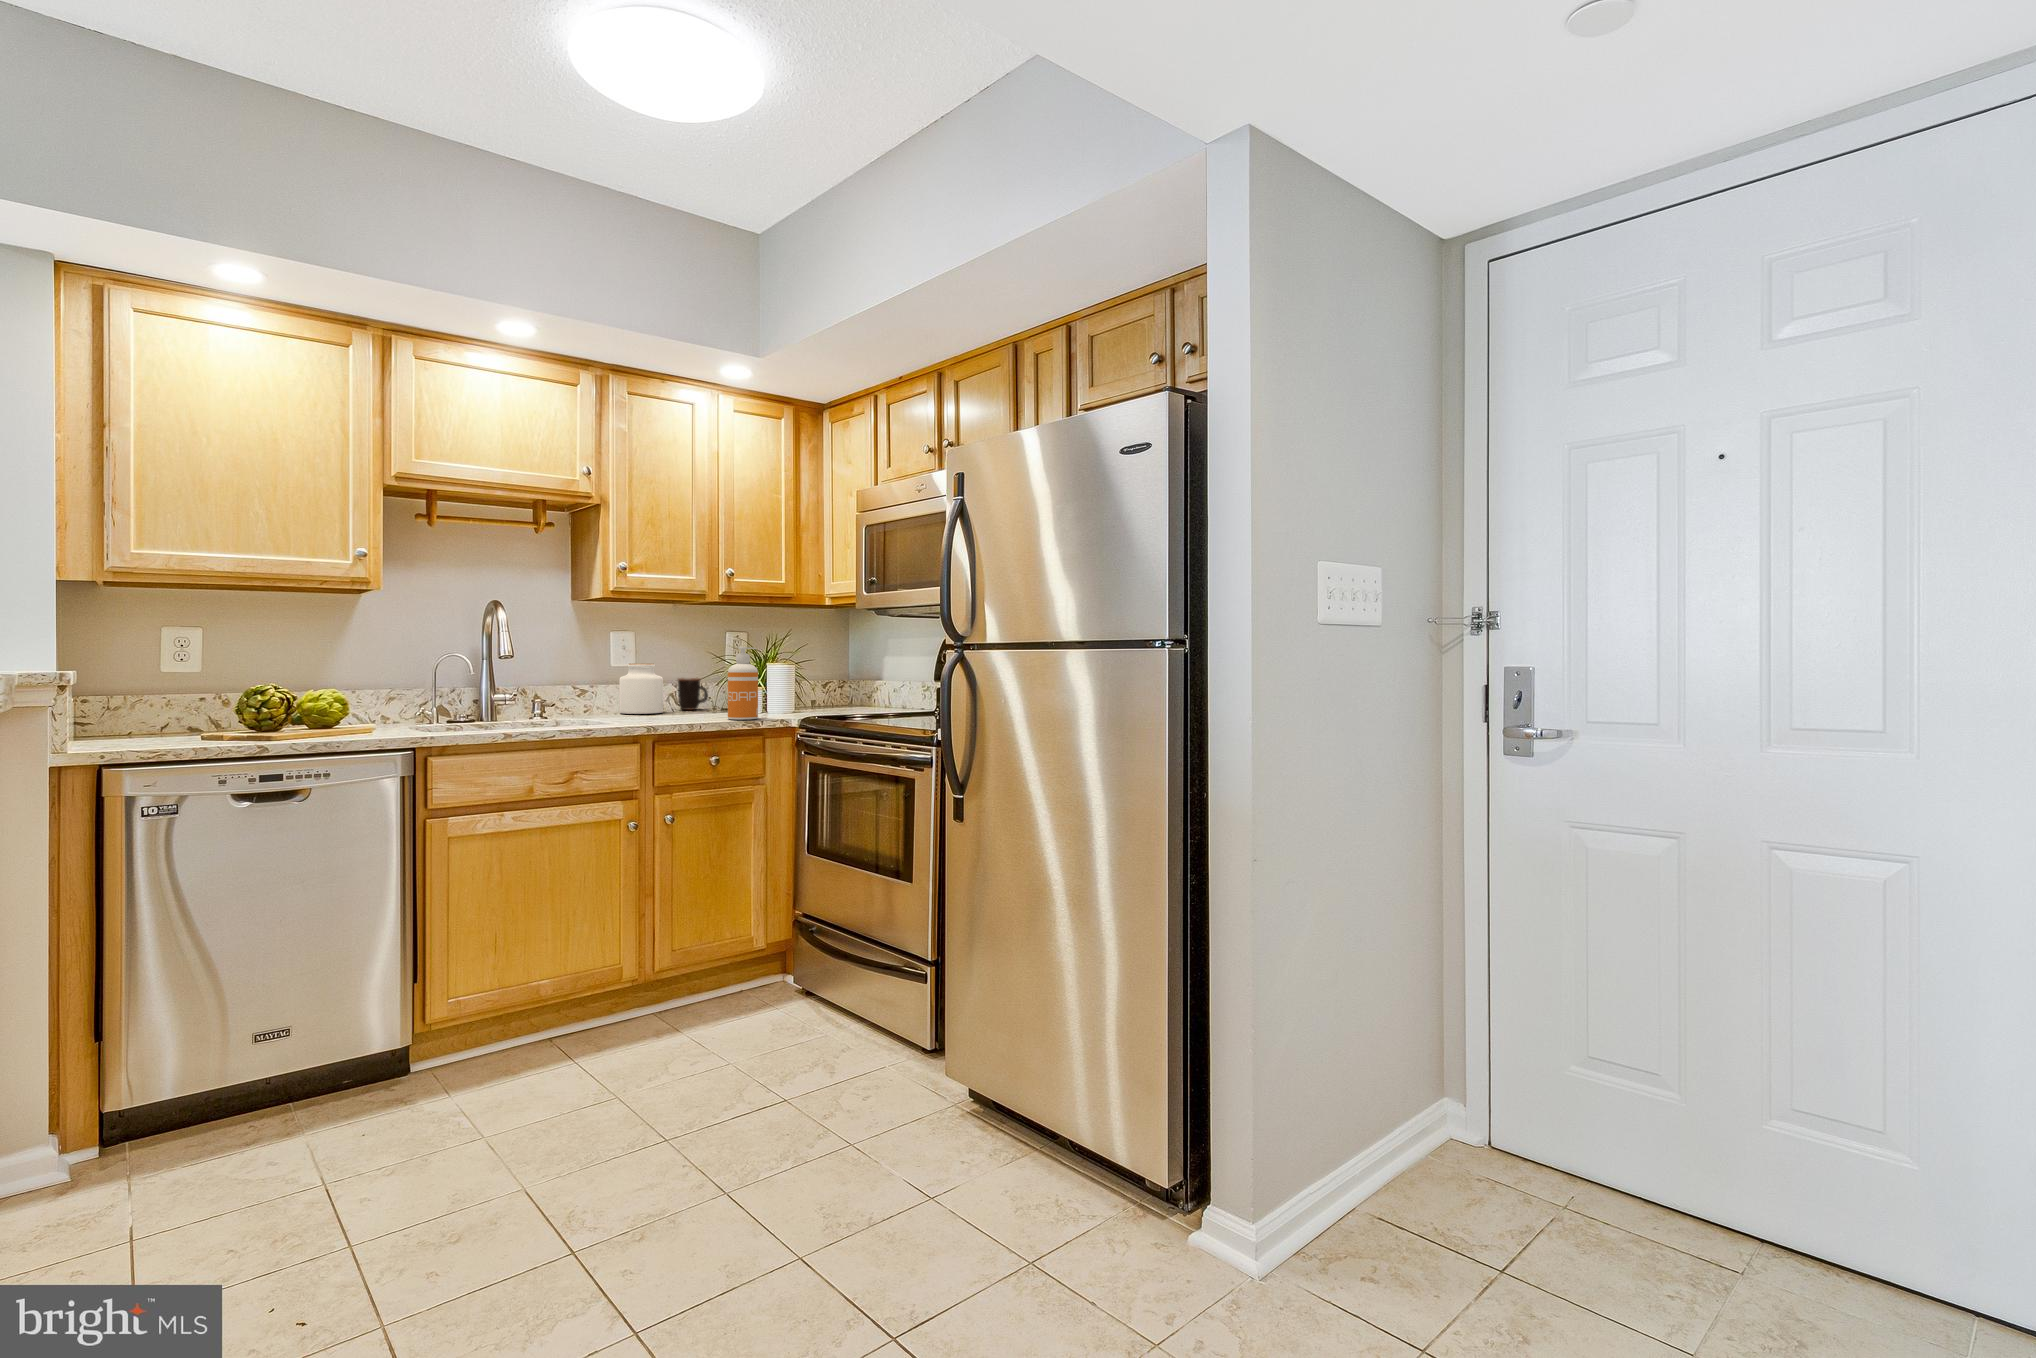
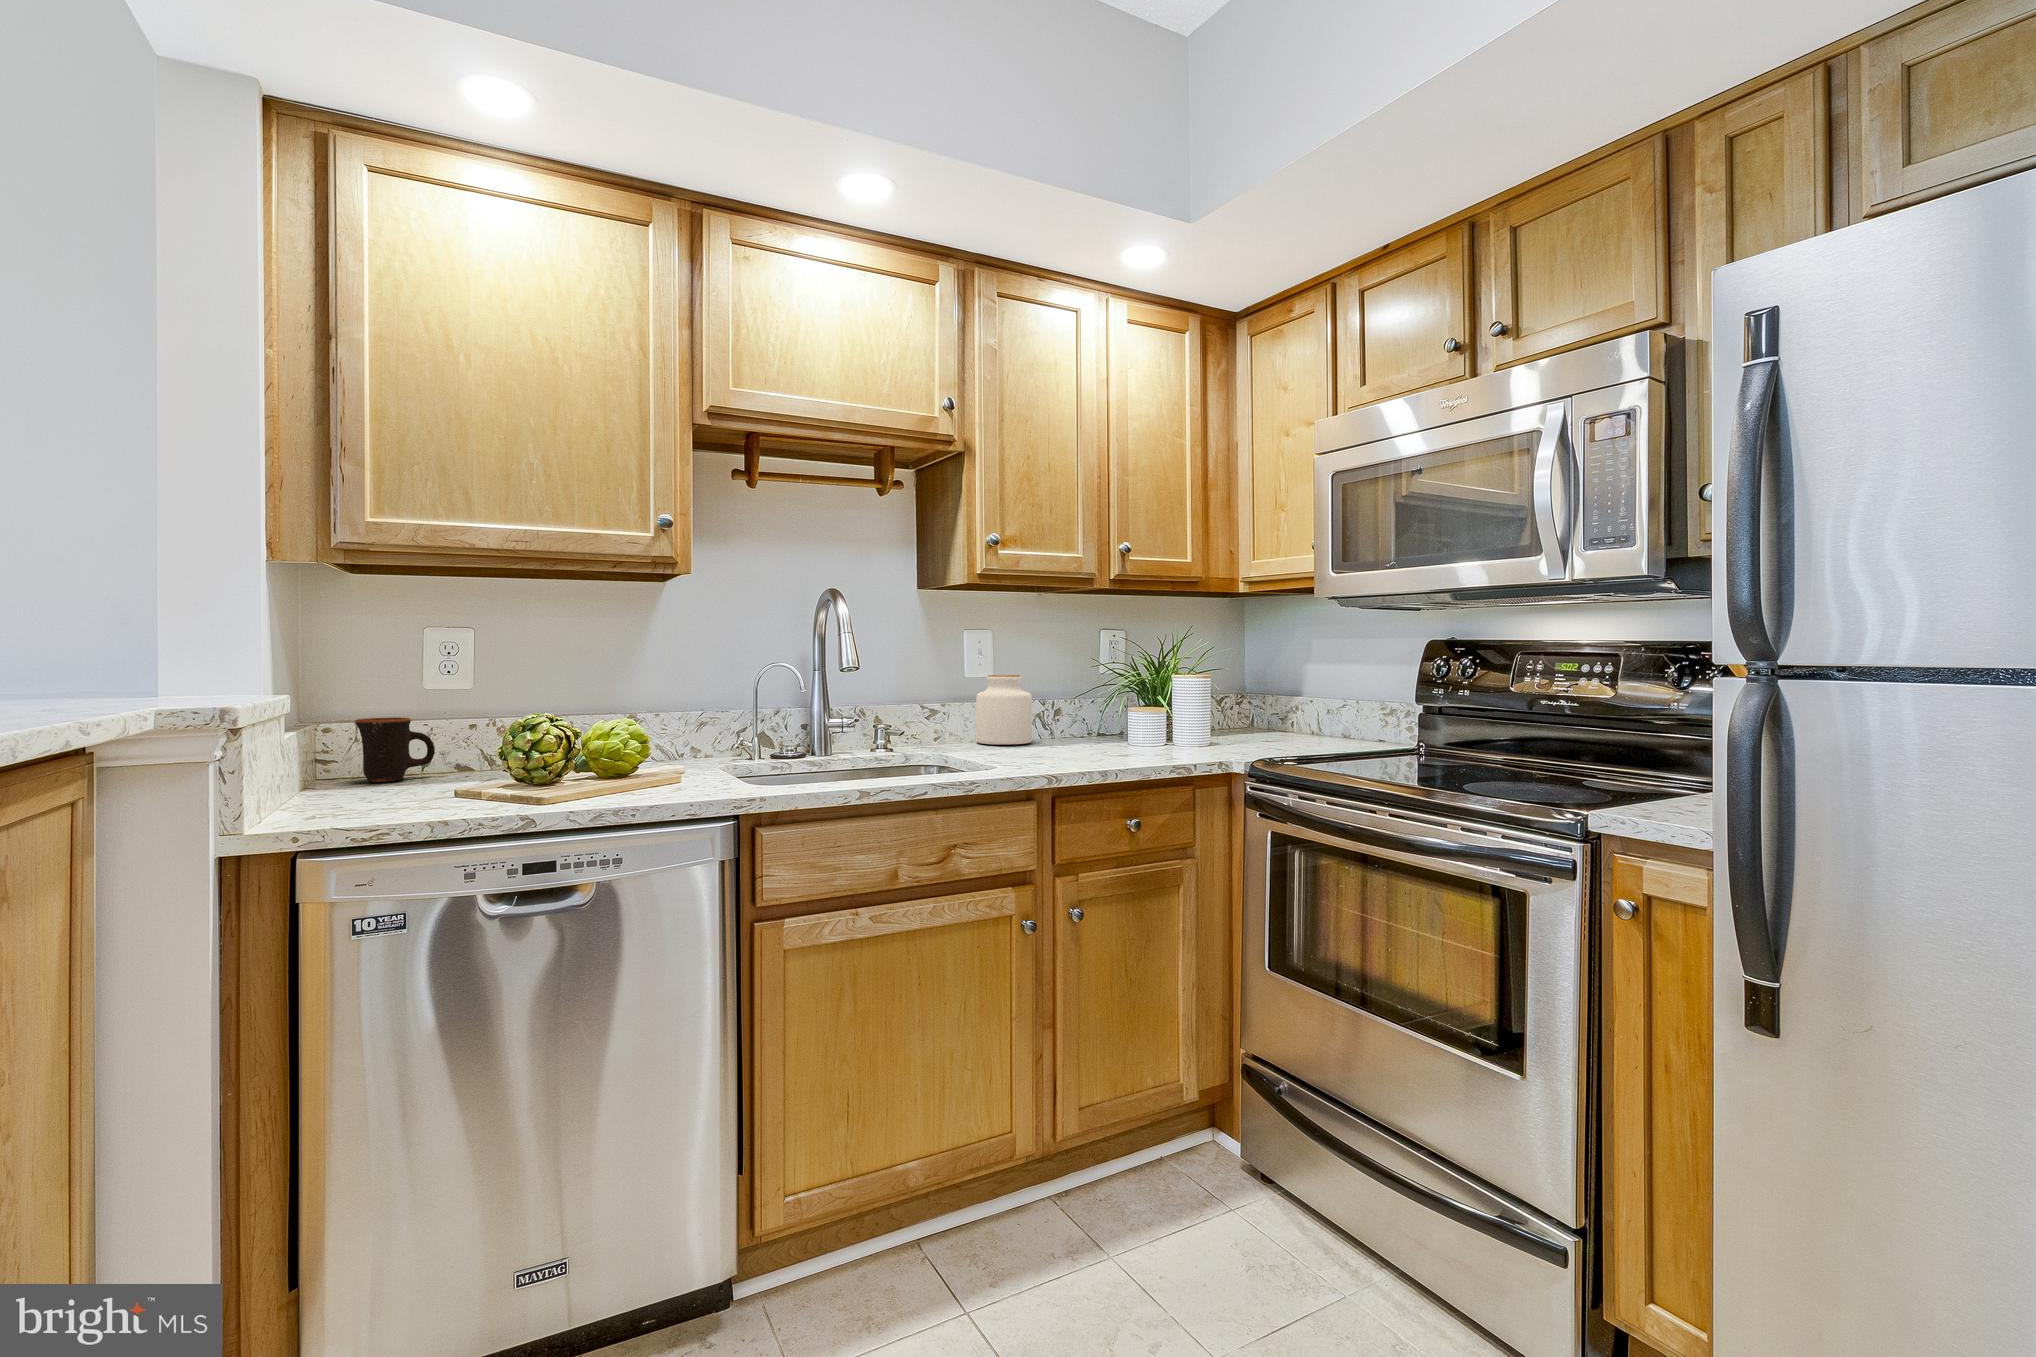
soap dispenser: present [728,647,758,720] -> none [1134,654,1176,759]
mug: present [678,678,708,710] -> present [355,717,435,782]

